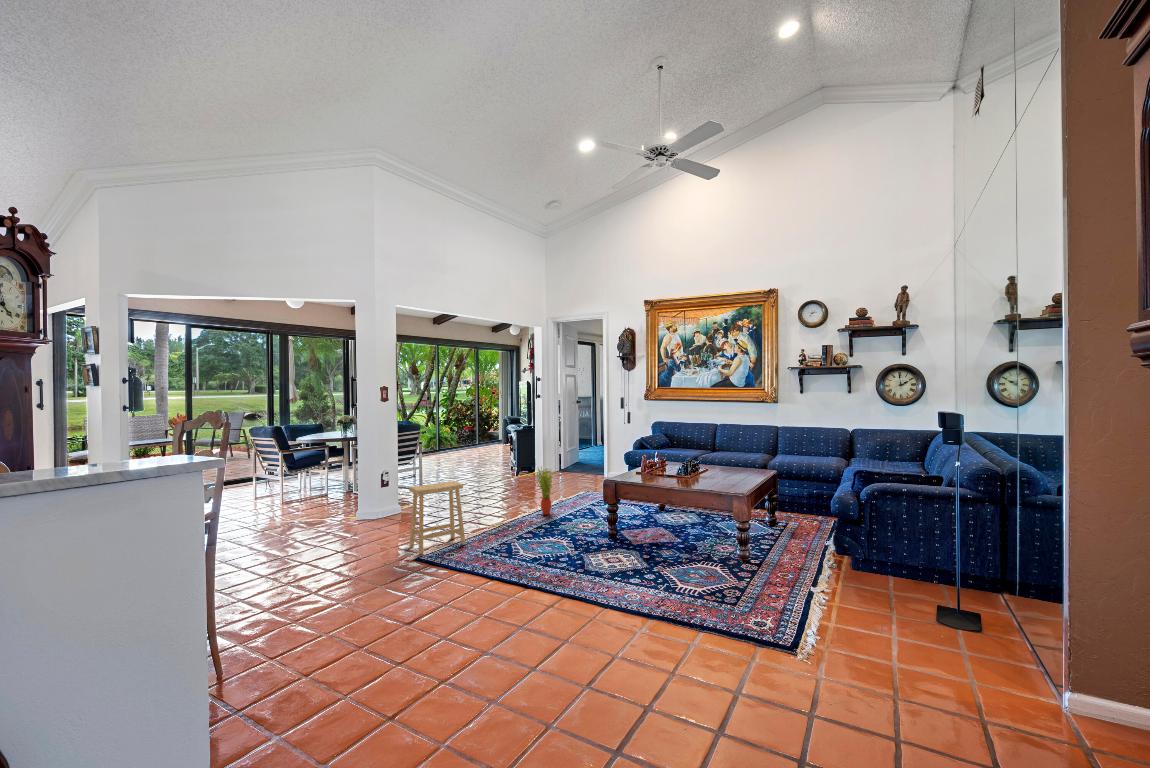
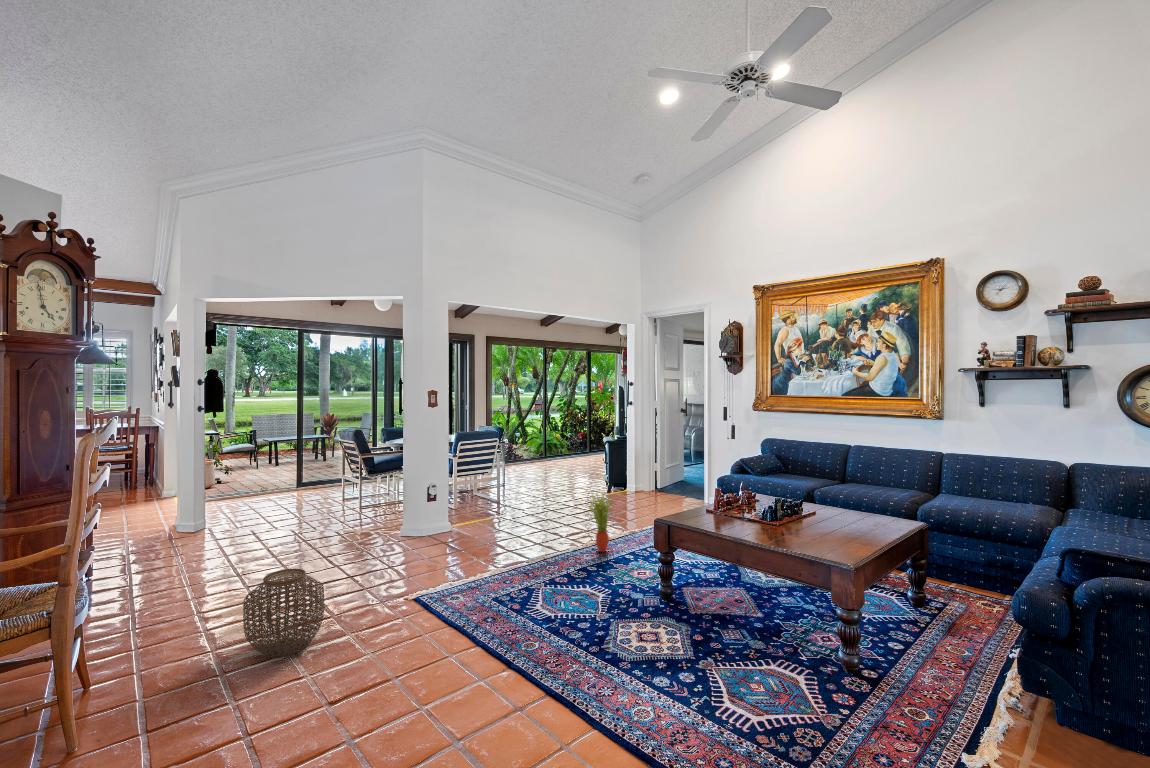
footstool: present [409,481,466,554] -> none [420,506,483,594]
woven basket: none [296,535,362,607] -> present [243,569,324,658]

